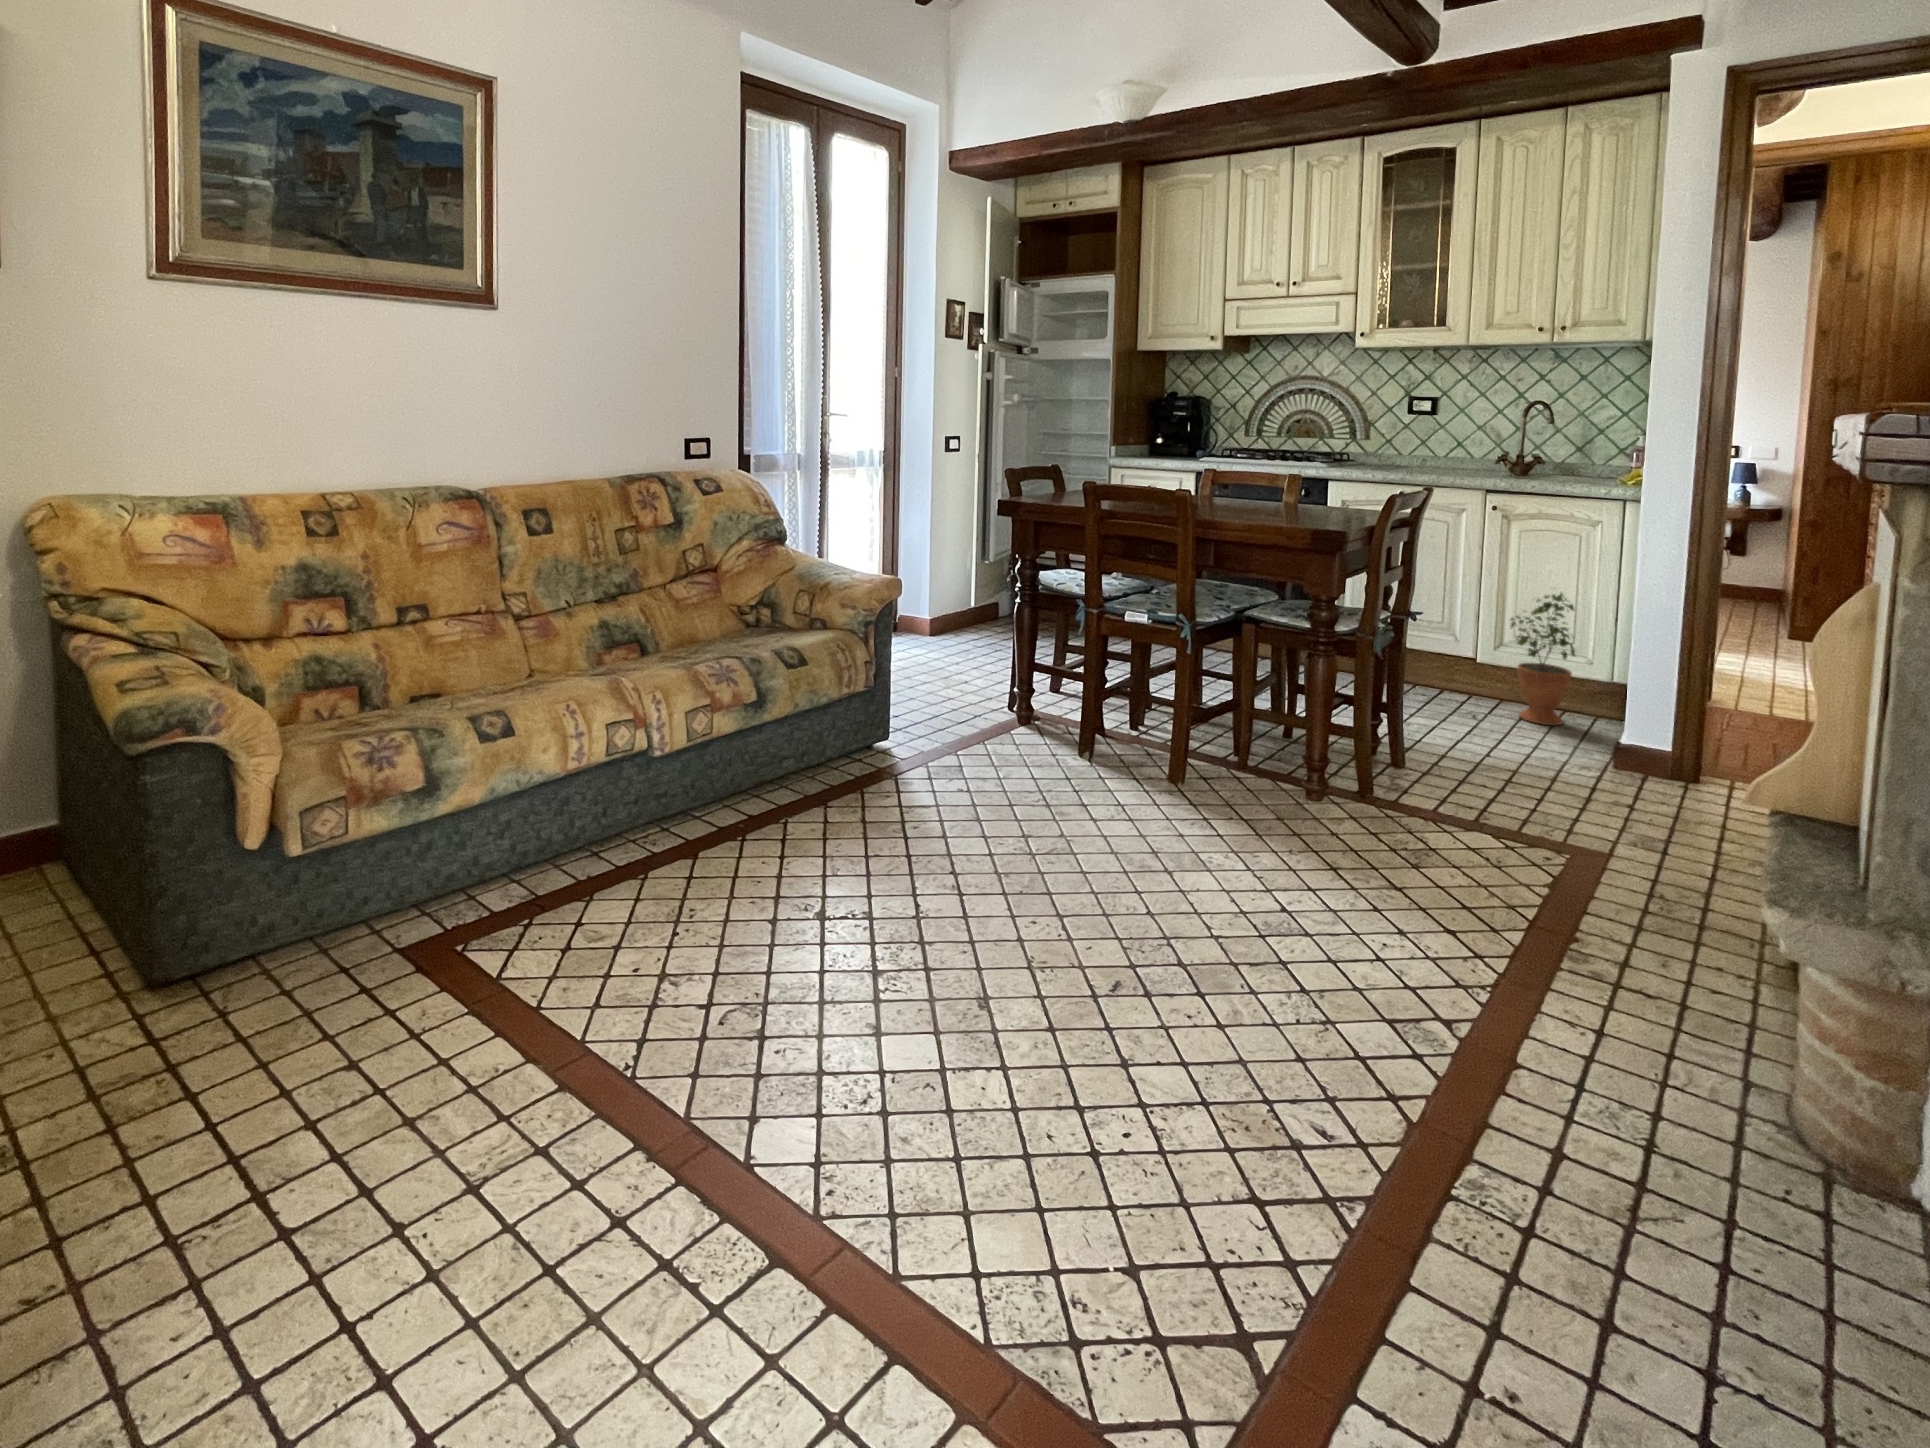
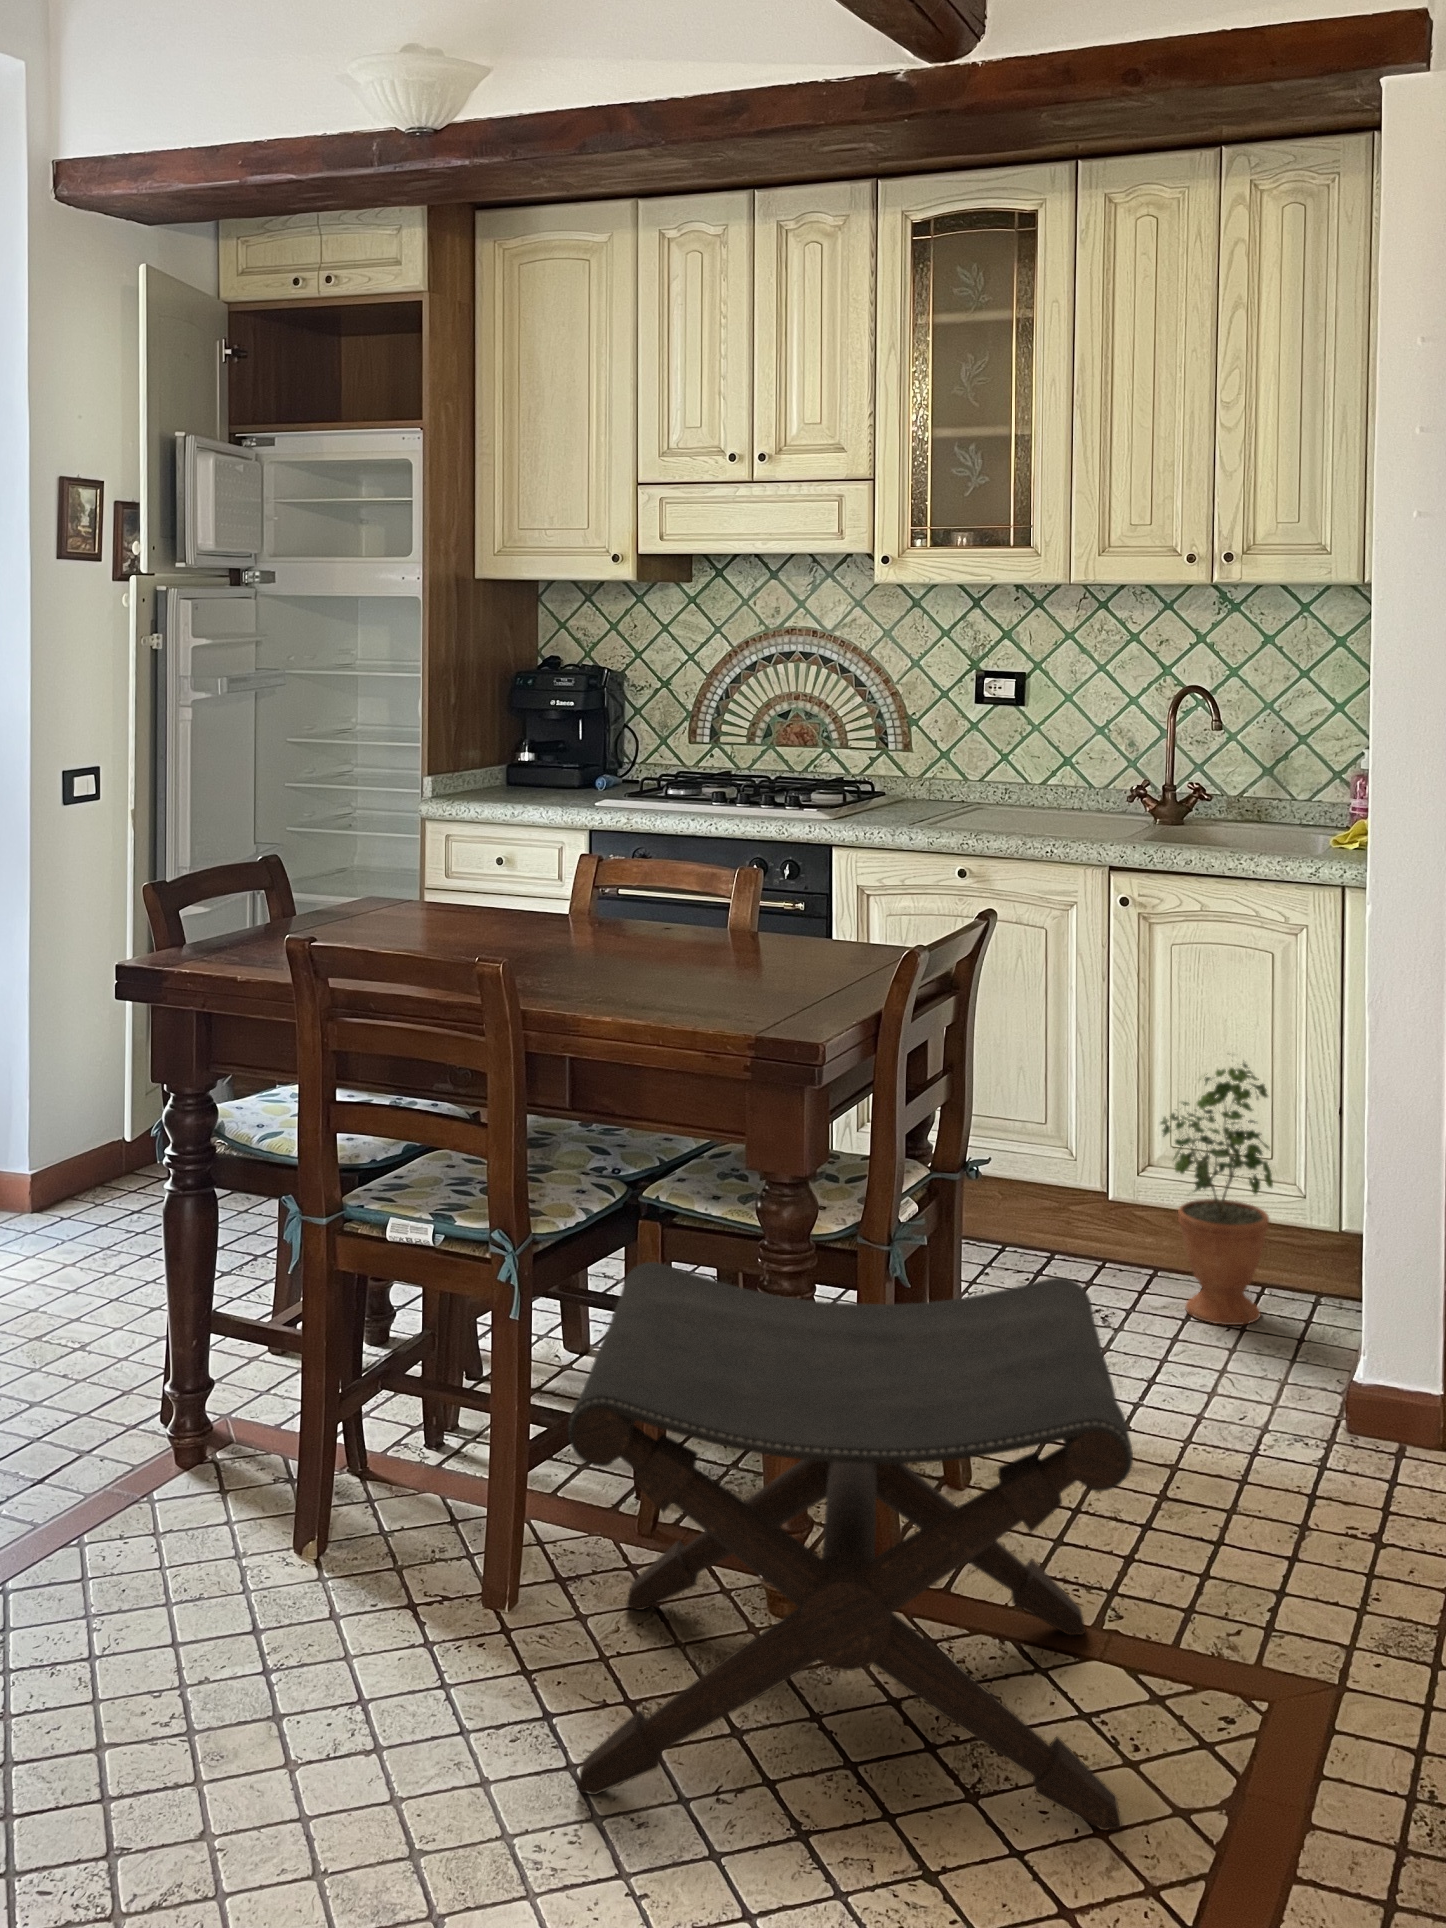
footstool: none [1223,637,1515,897] -> present [567,1262,1133,1830]

